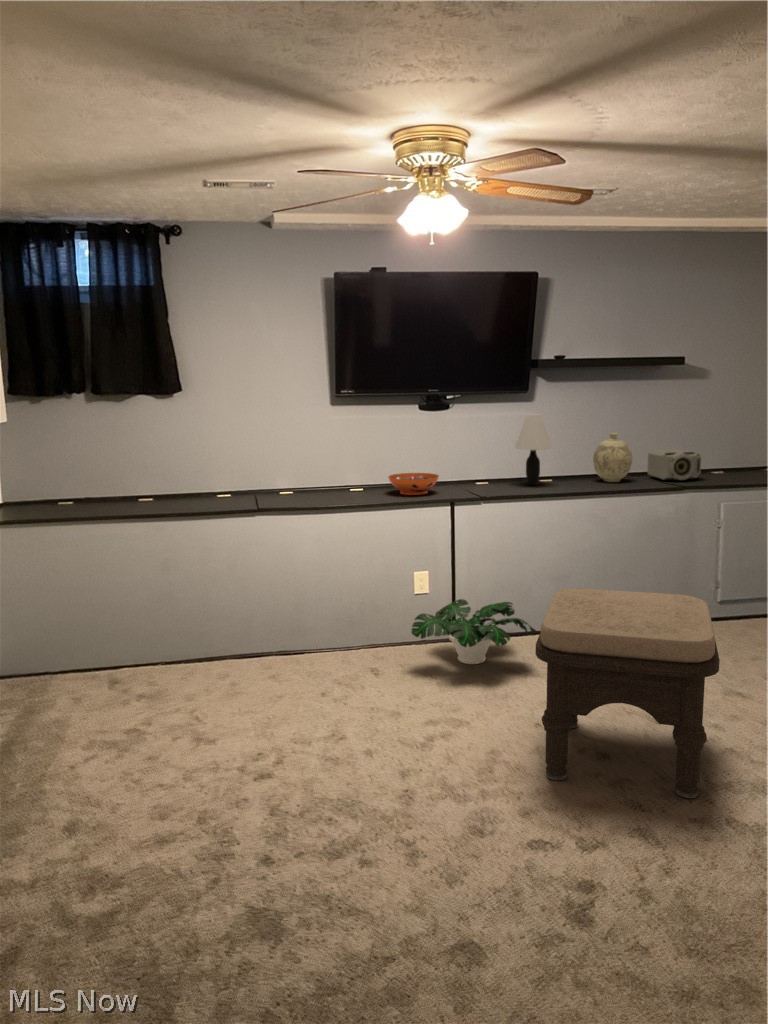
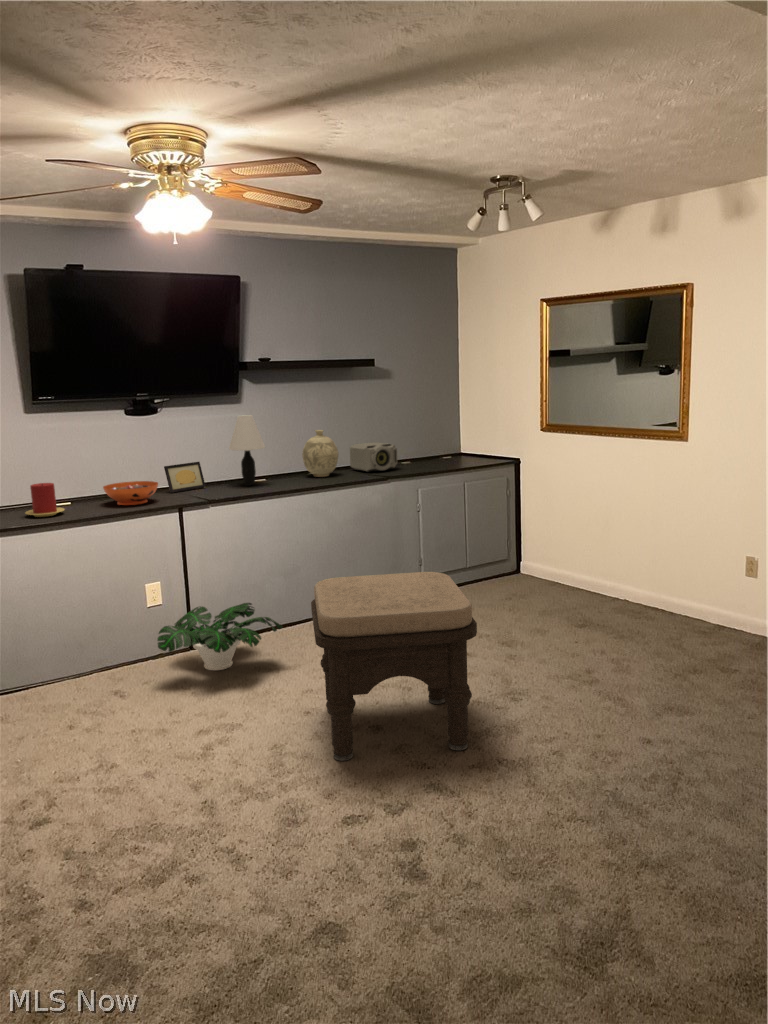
picture frame: none [450,458,489,486] -> present [164,462,206,493]
candle: none [317,468,351,499] -> present [25,483,64,517]

